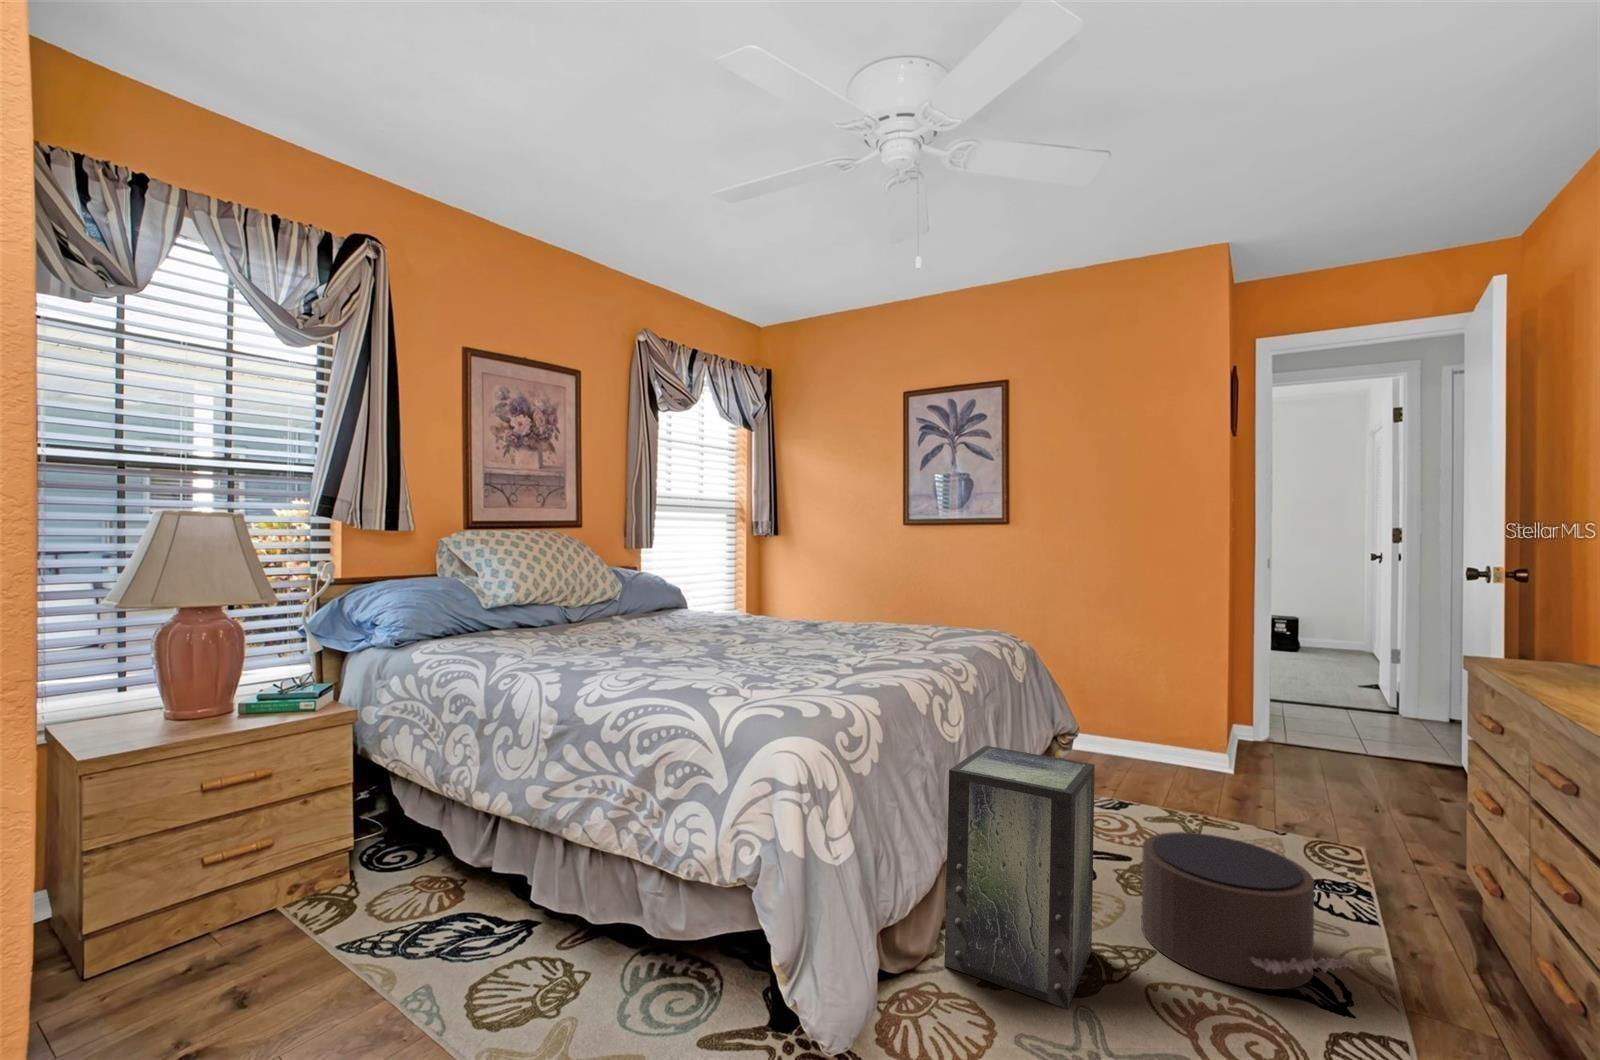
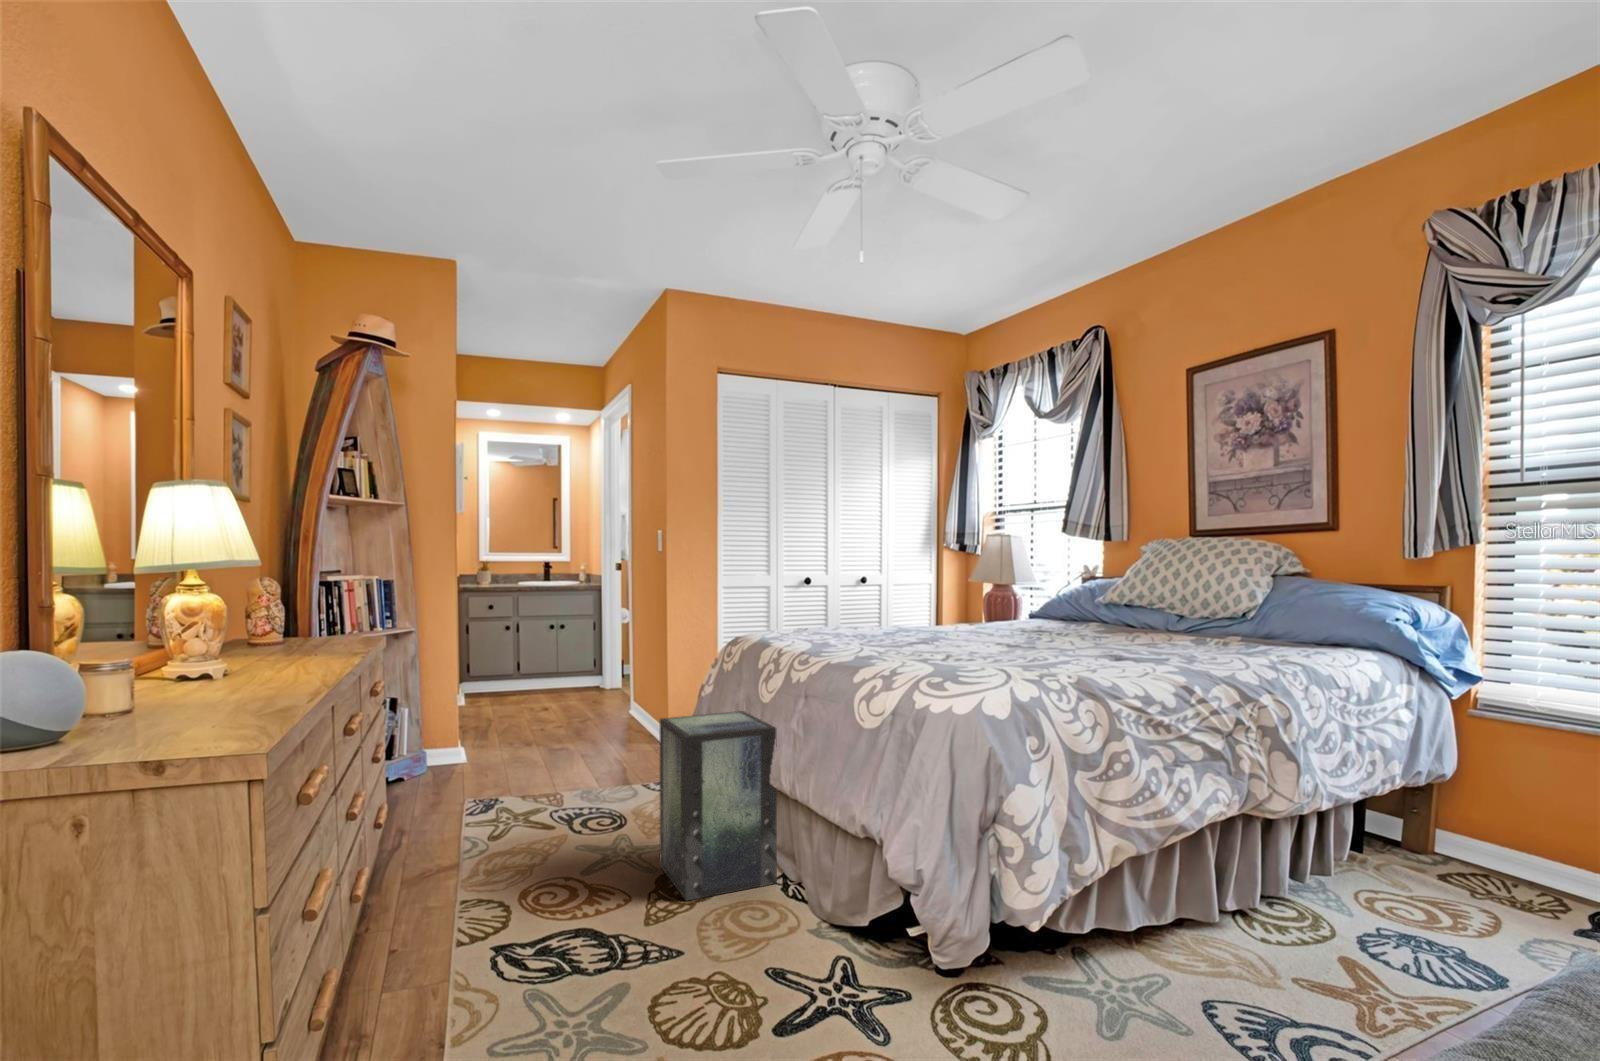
pouf: present [1142,832,1354,989] -> none [485,843,698,1001]

